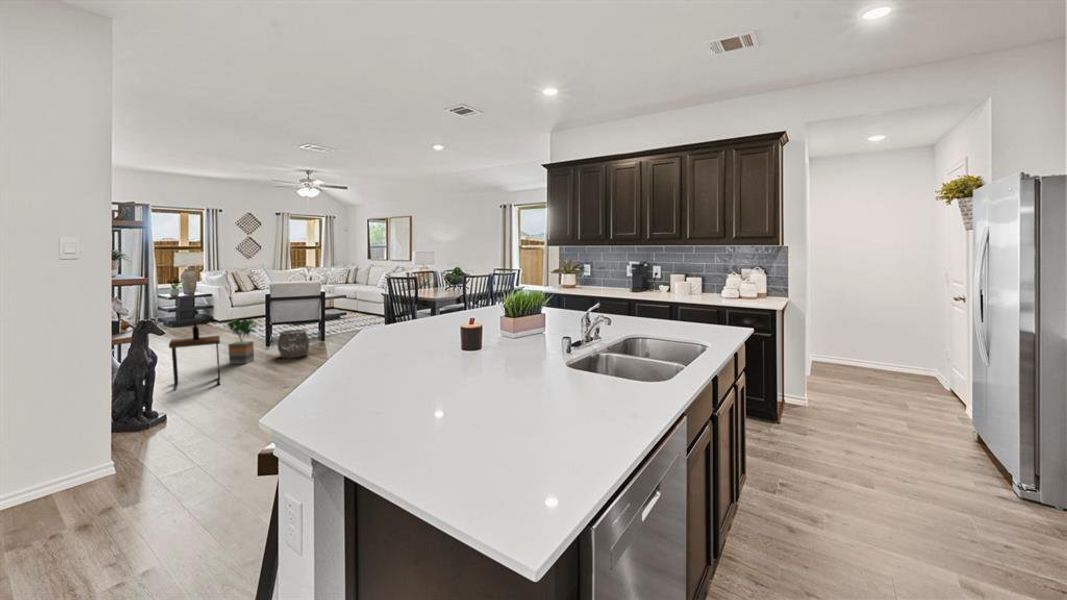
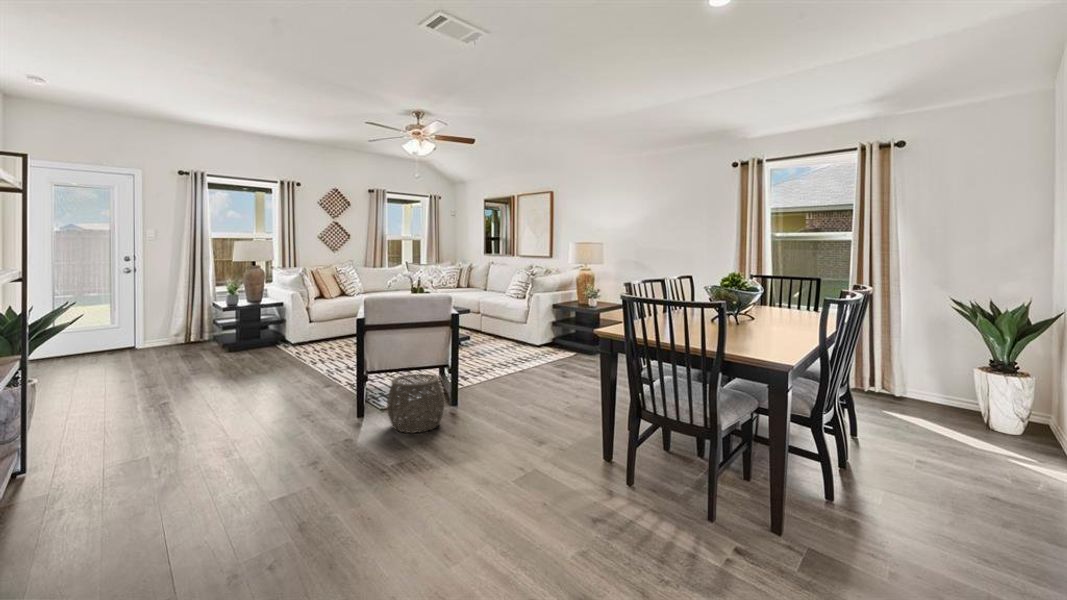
potted tree: present [227,319,257,364] -> none [292,354,354,448]
side table: present [169,321,220,390] -> none [144,376,275,559]

